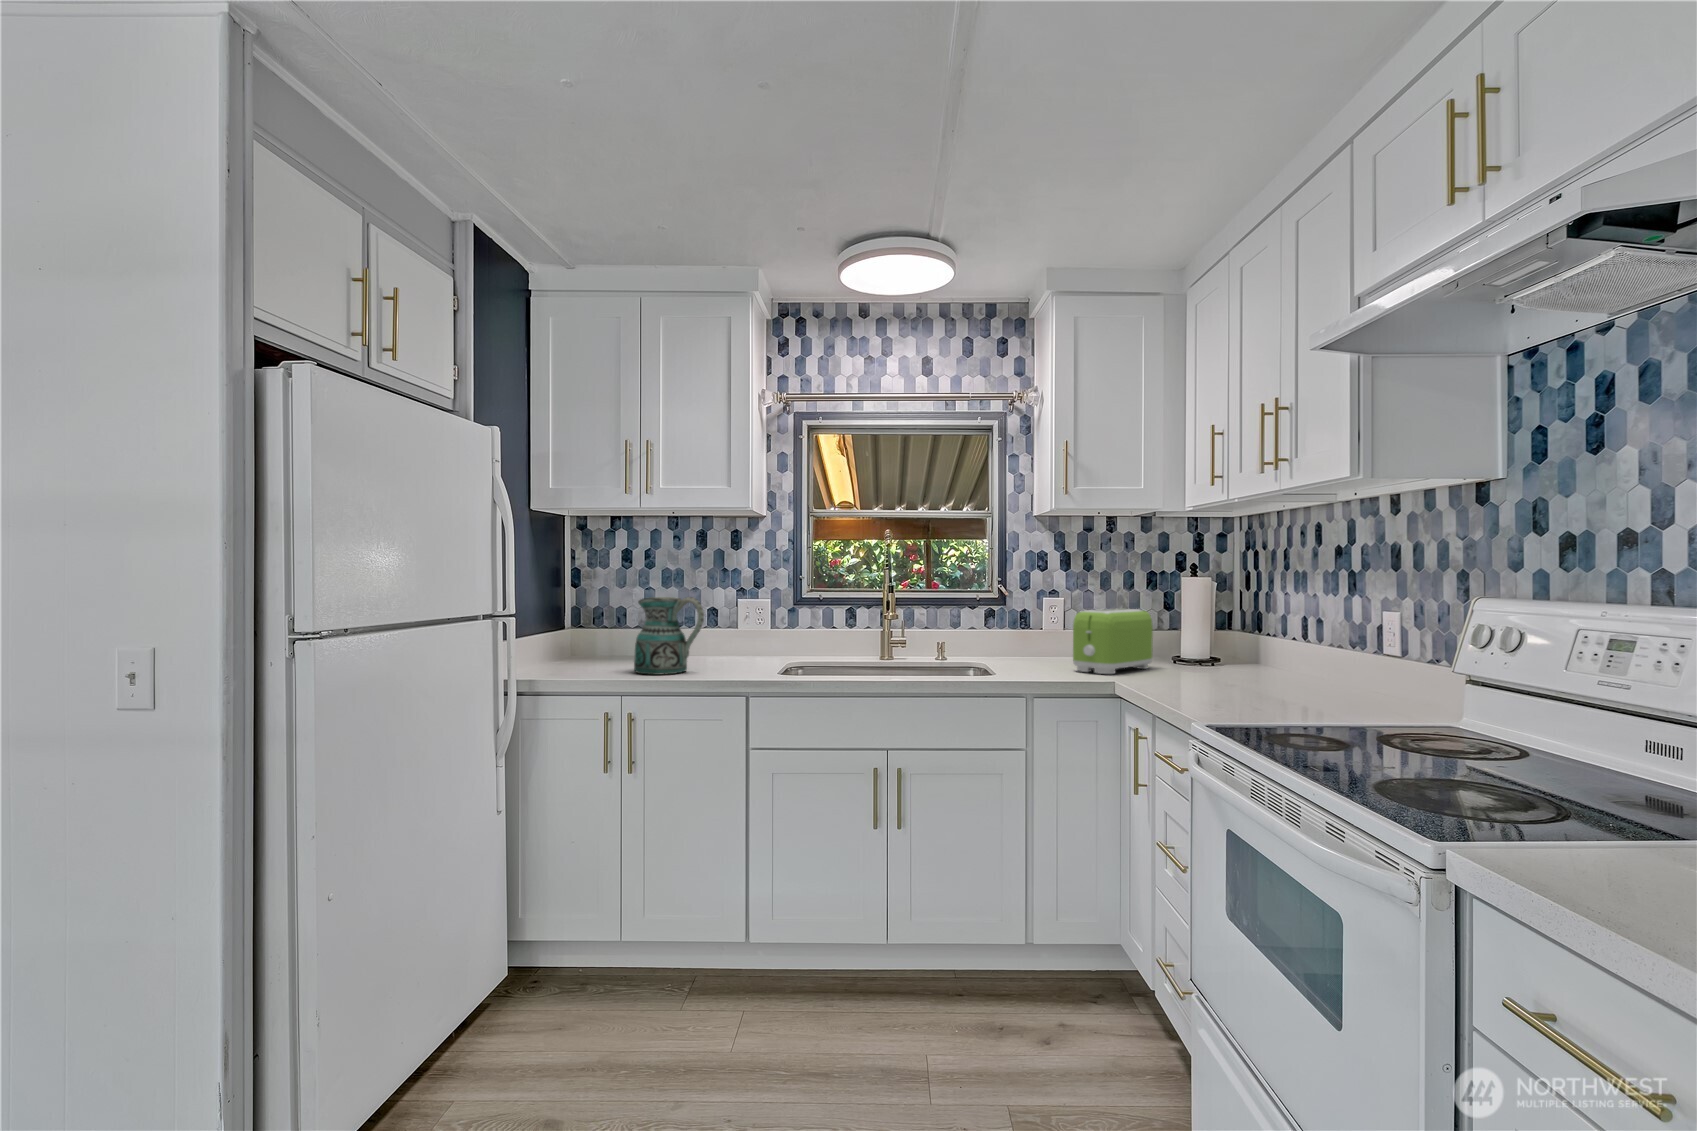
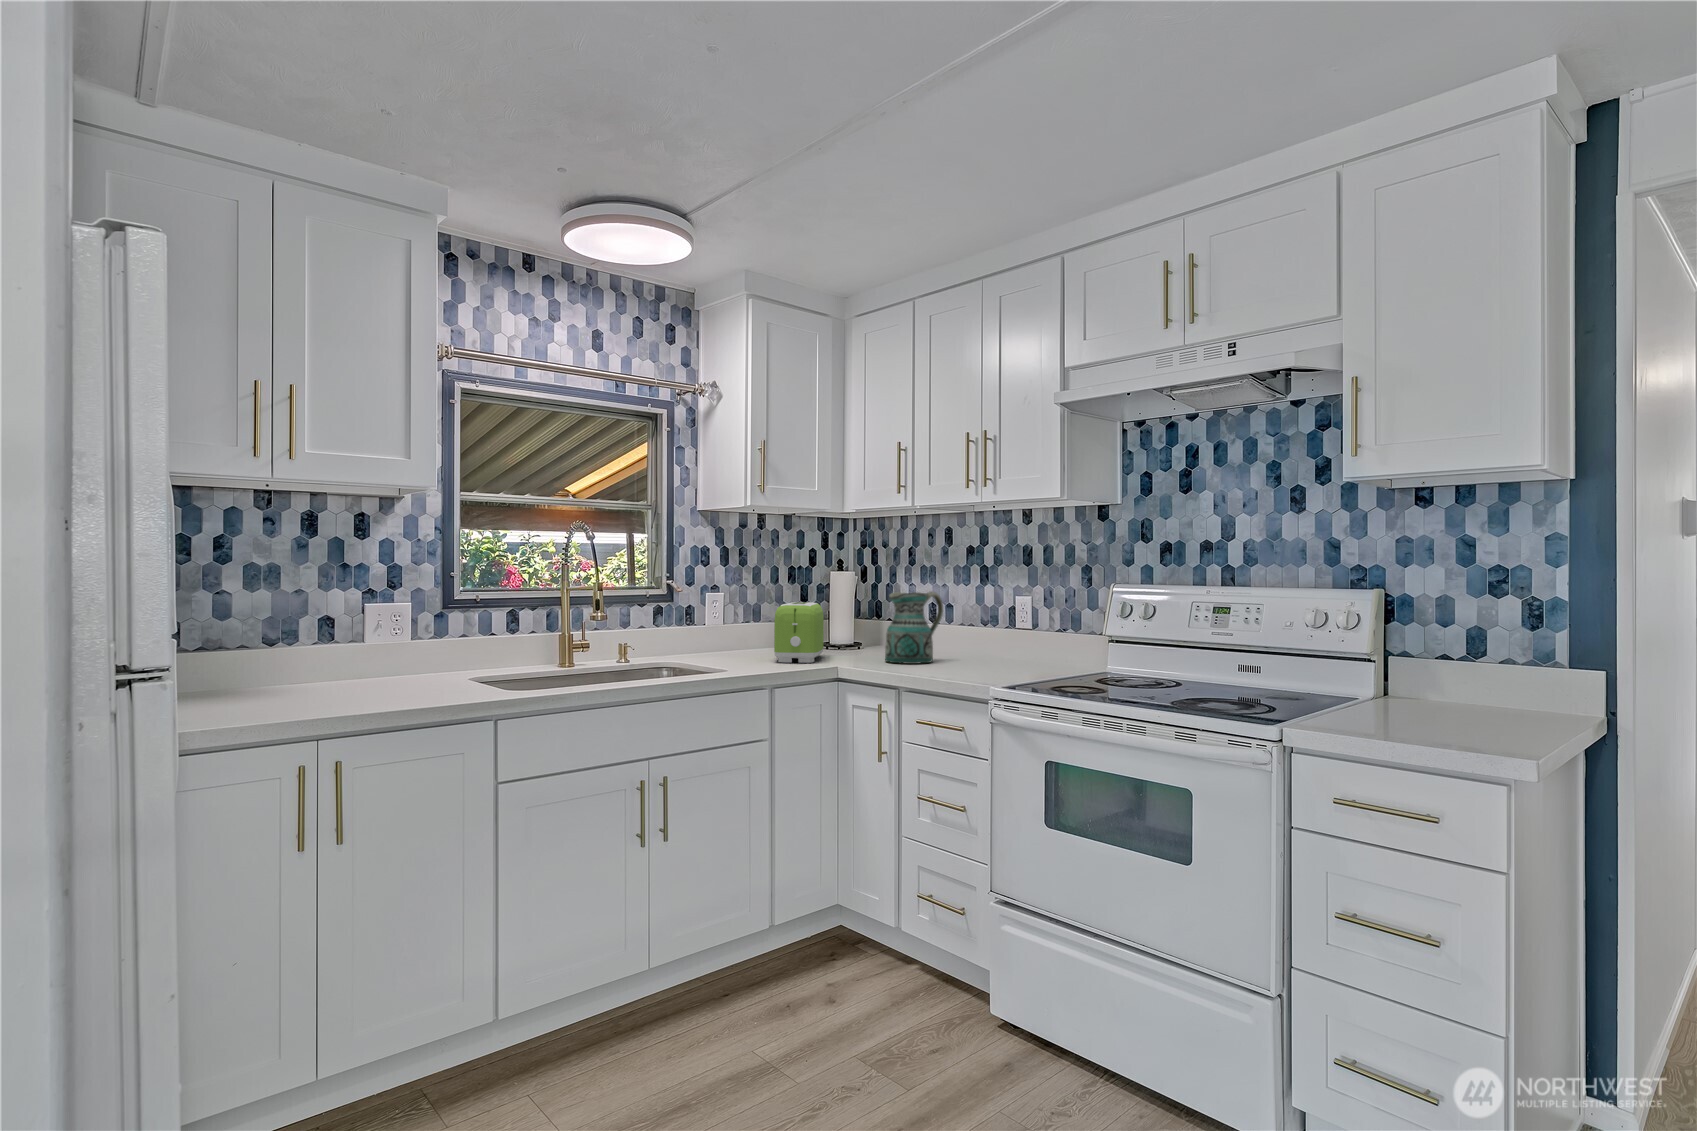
ceramic pitcher: present [634,597,704,675] -> present [885,592,943,664]

